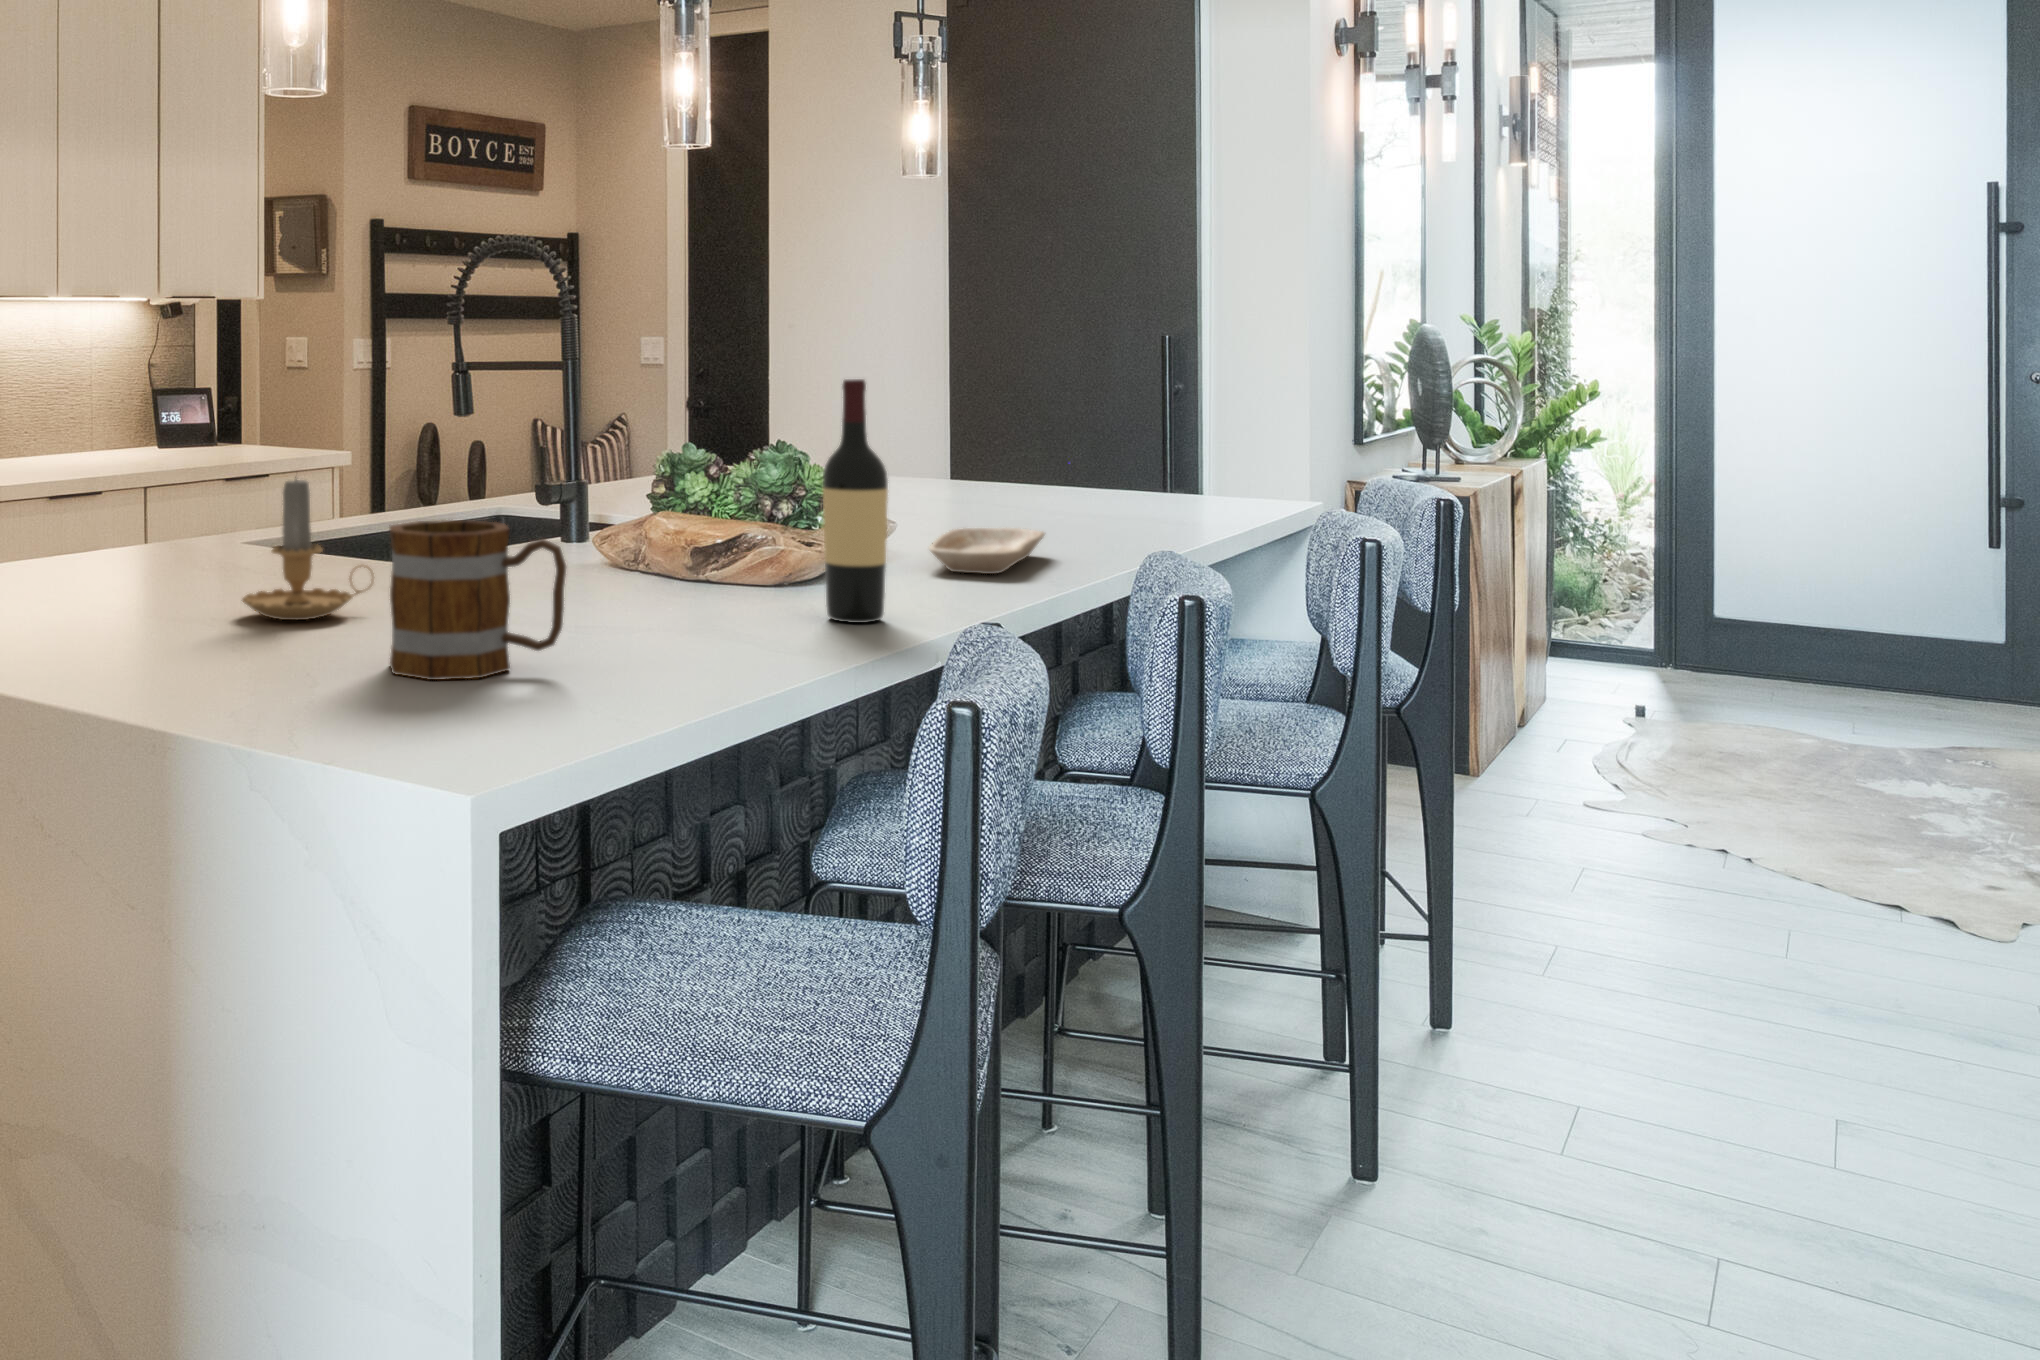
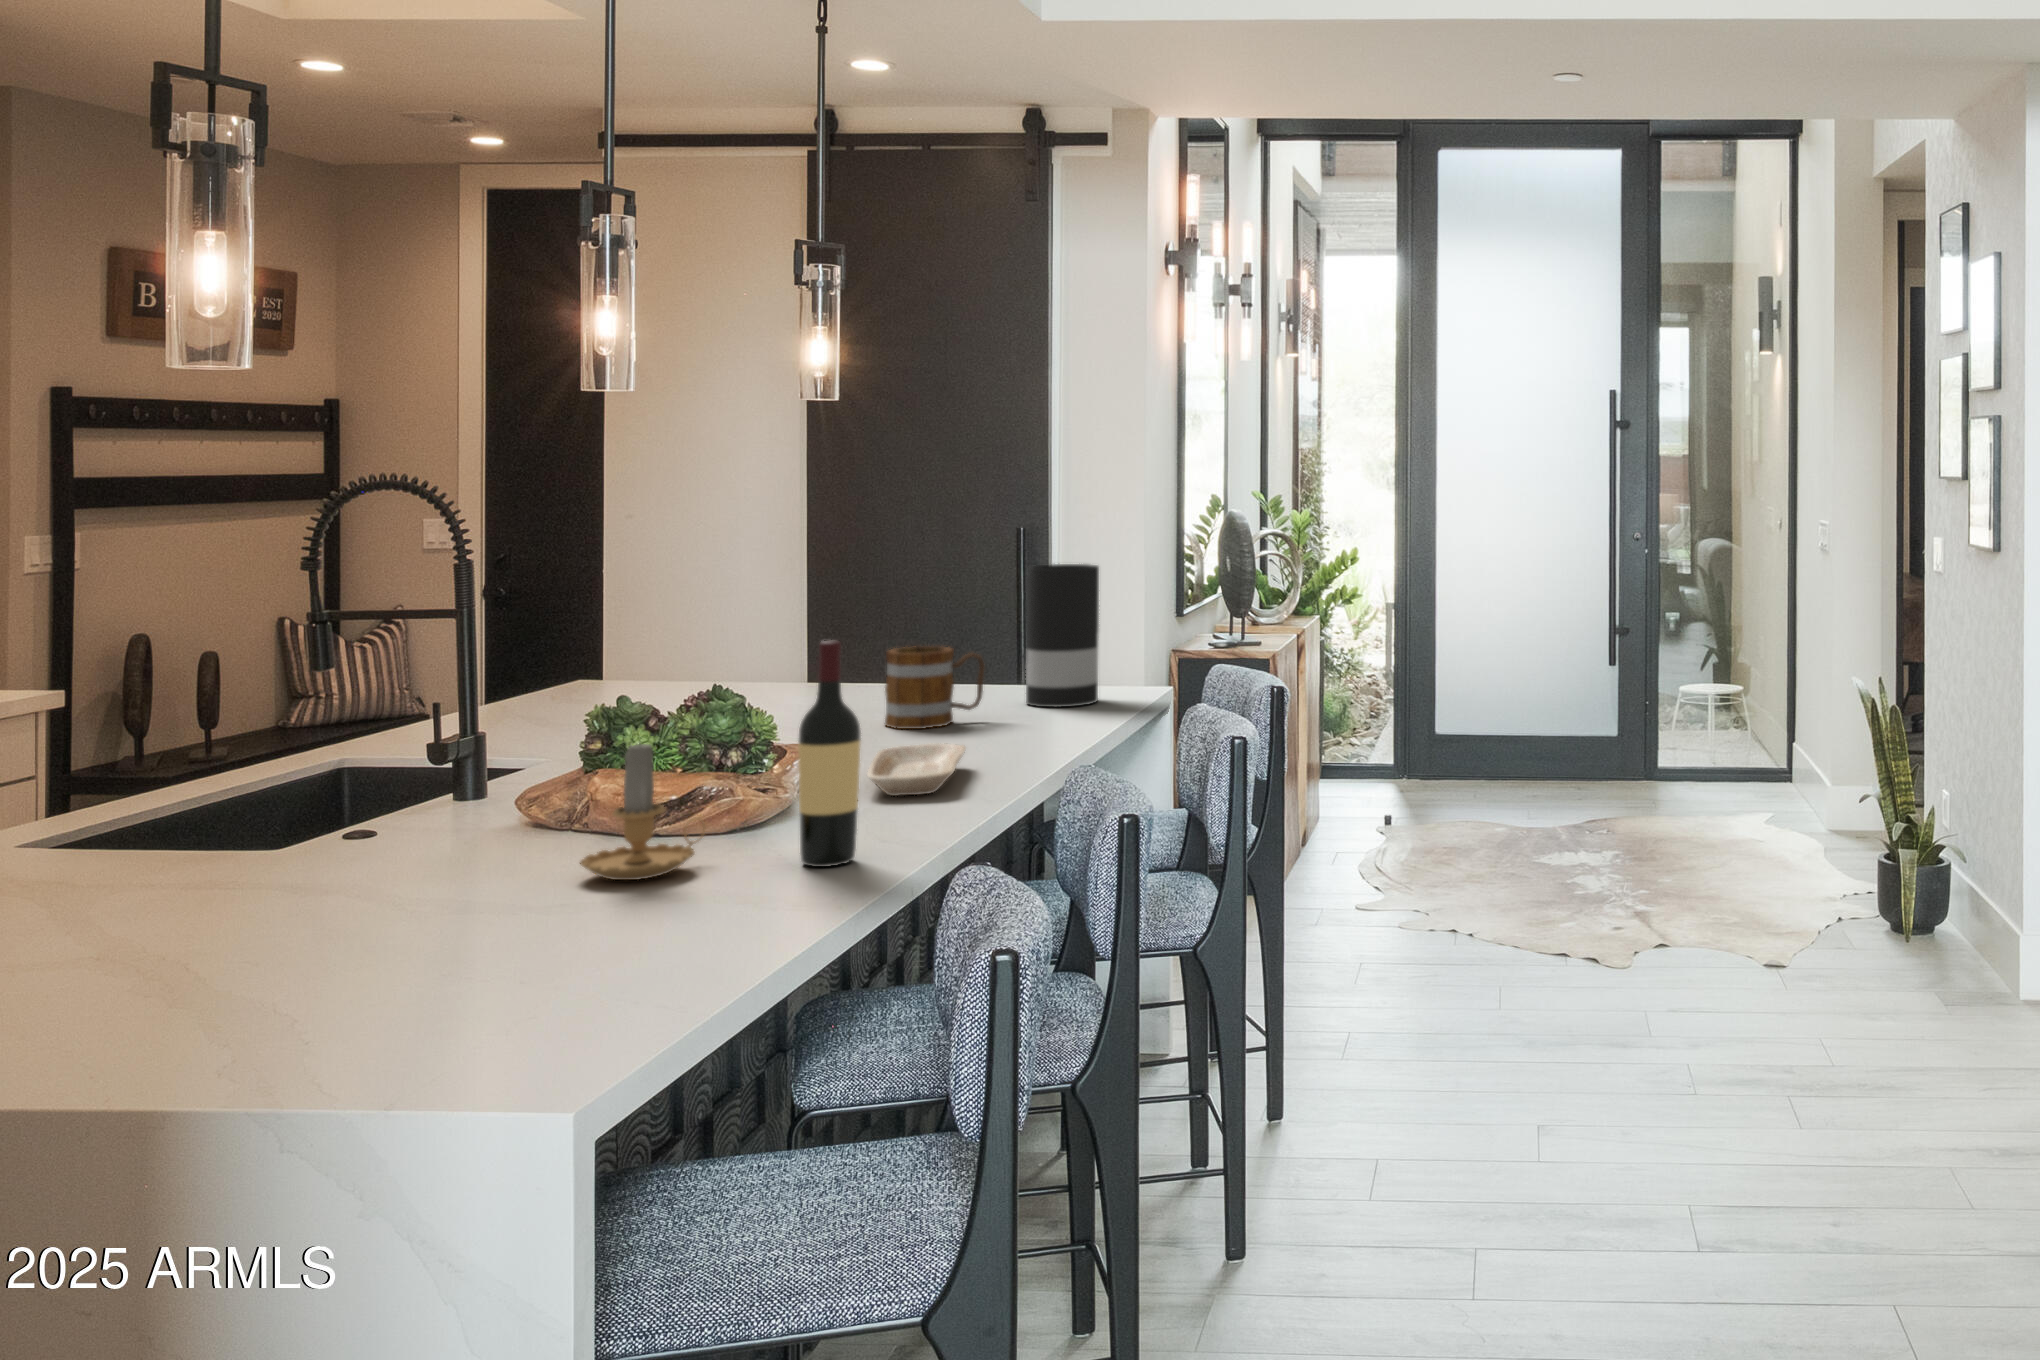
vase: none [1142,358,1226,516] -> present [1026,564,1099,707]
candle: present [242,479,374,620] -> present [580,743,705,880]
mug: present [390,520,566,680] -> present [885,646,985,729]

